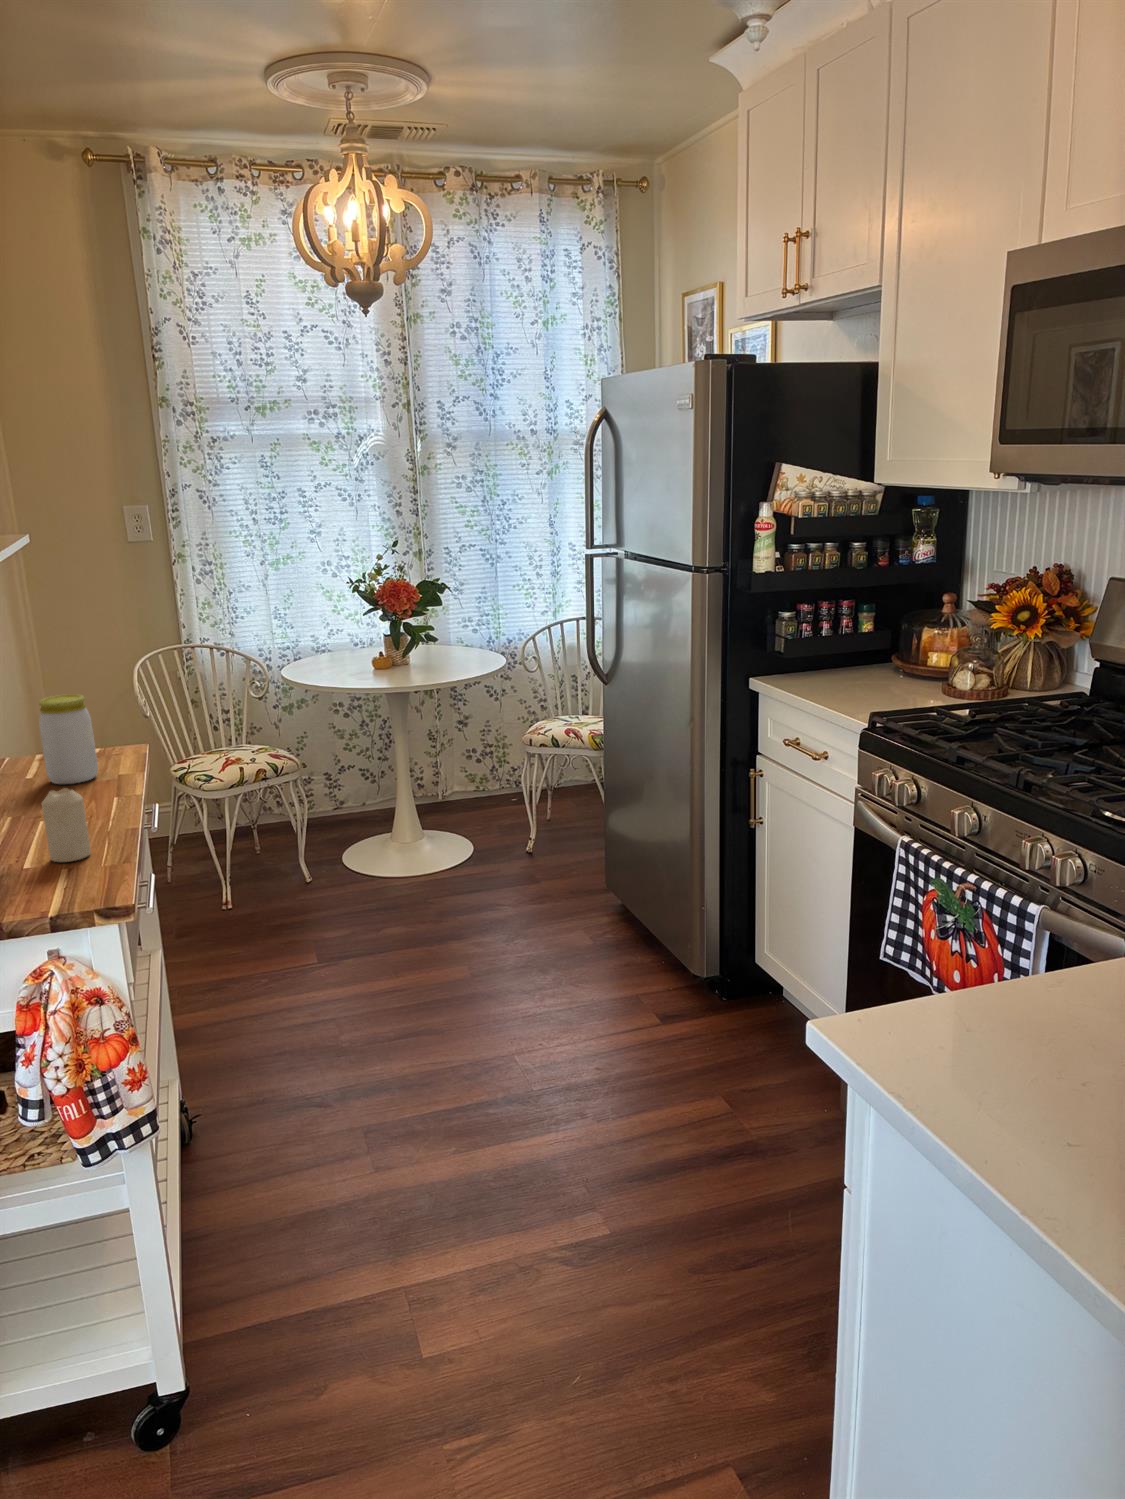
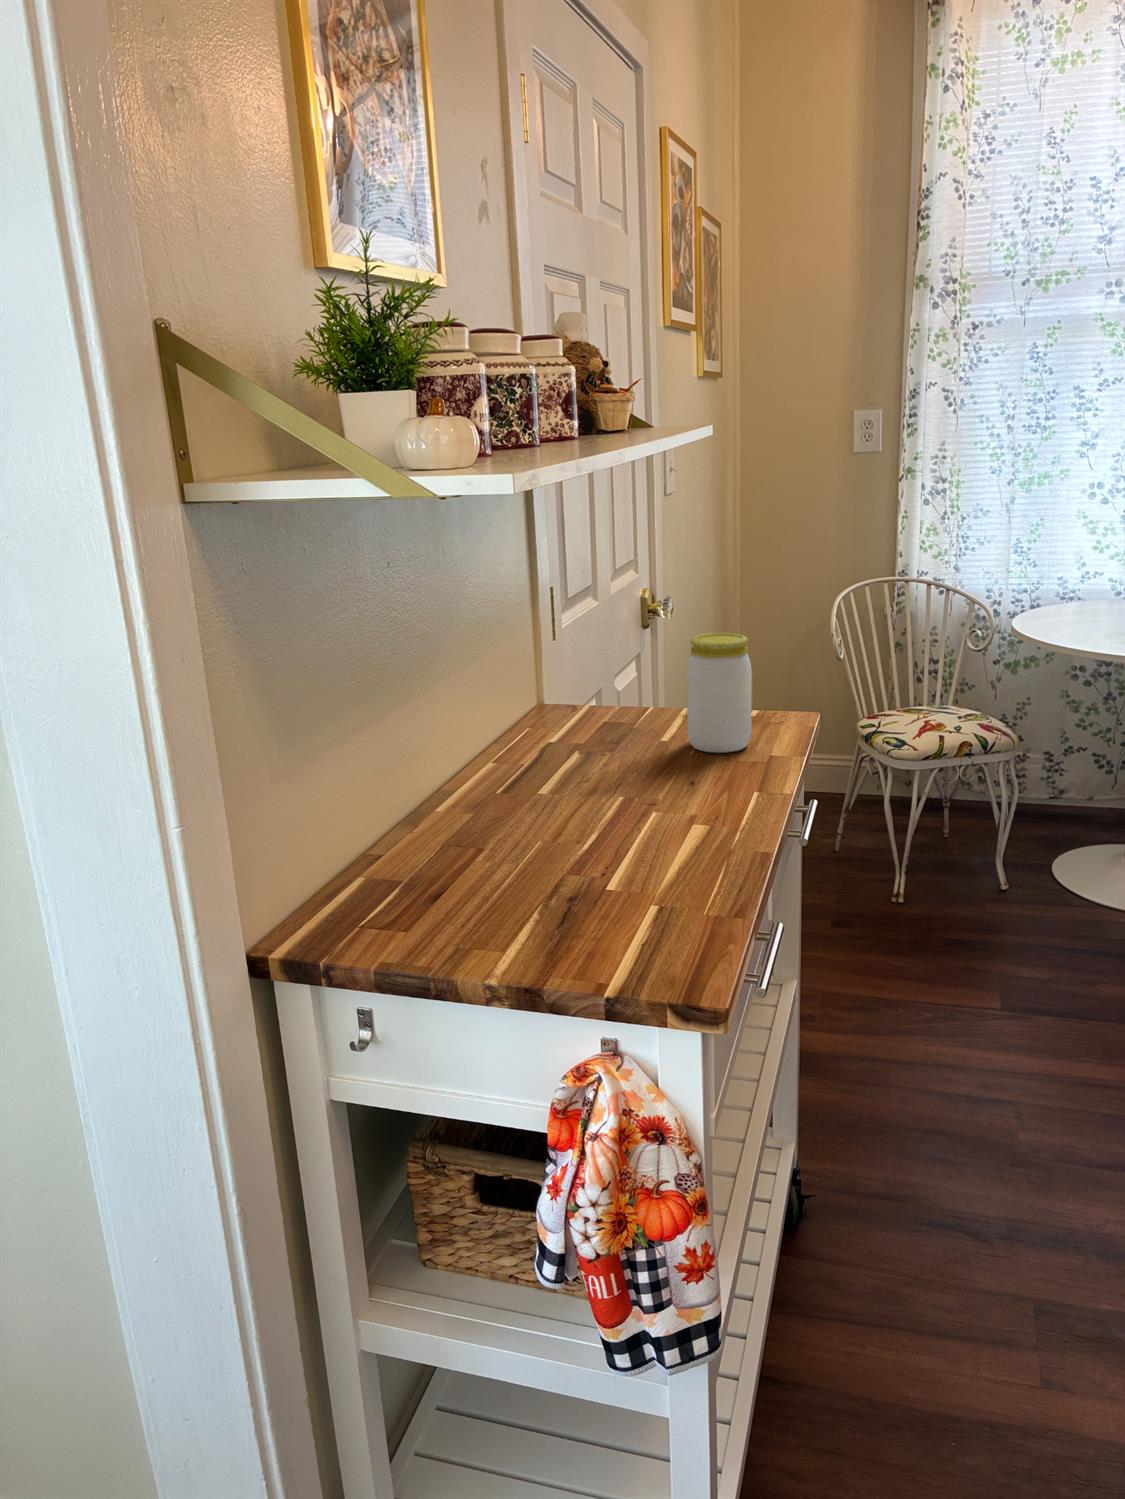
candle: present [42,788,91,862] -> none [646,777,703,886]

